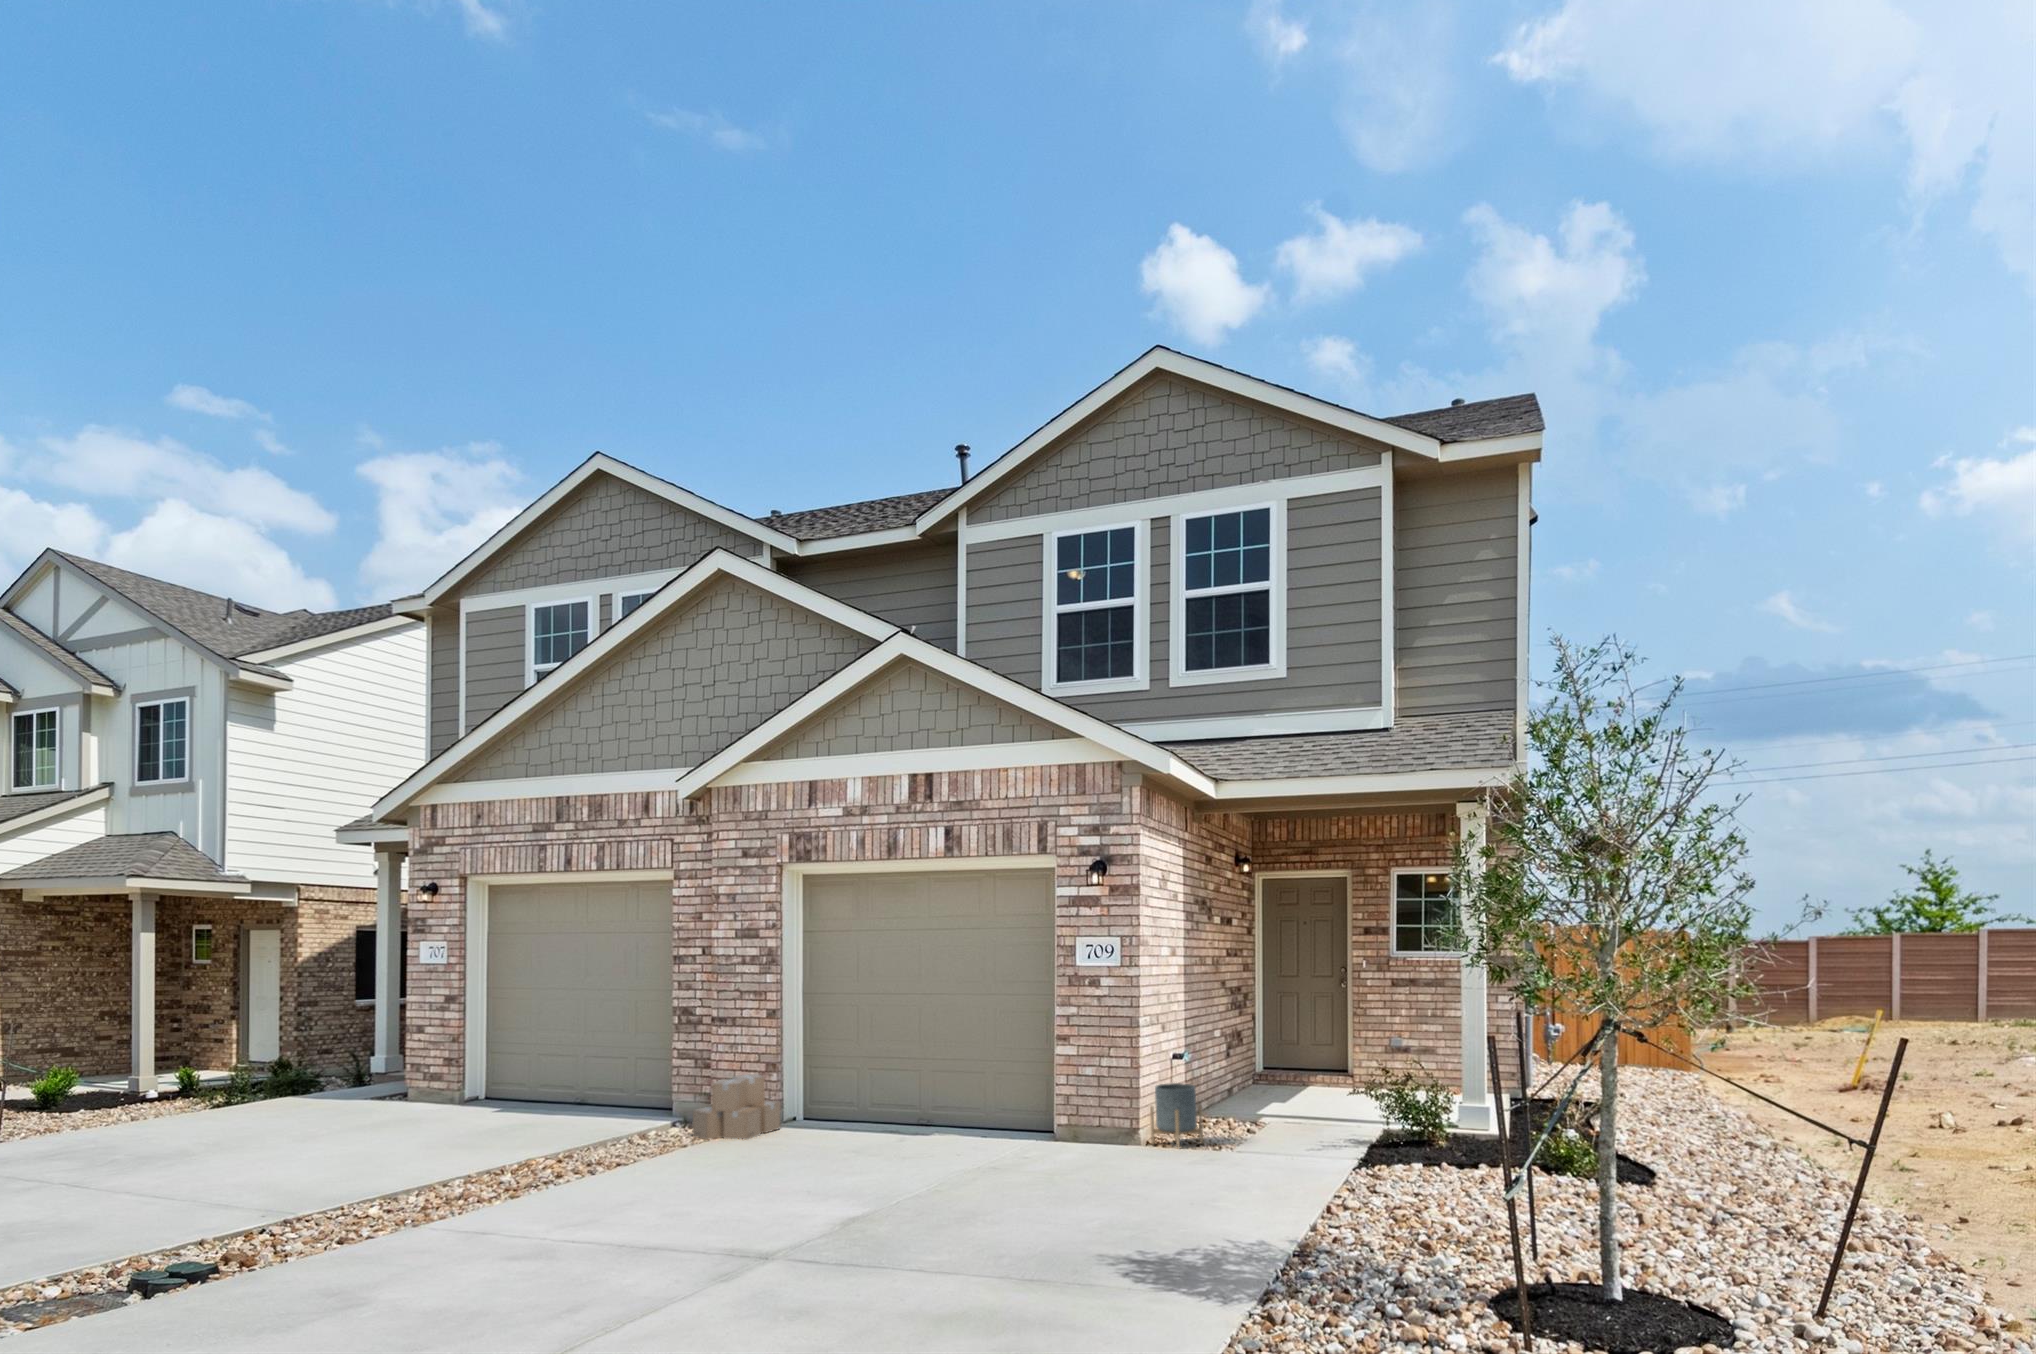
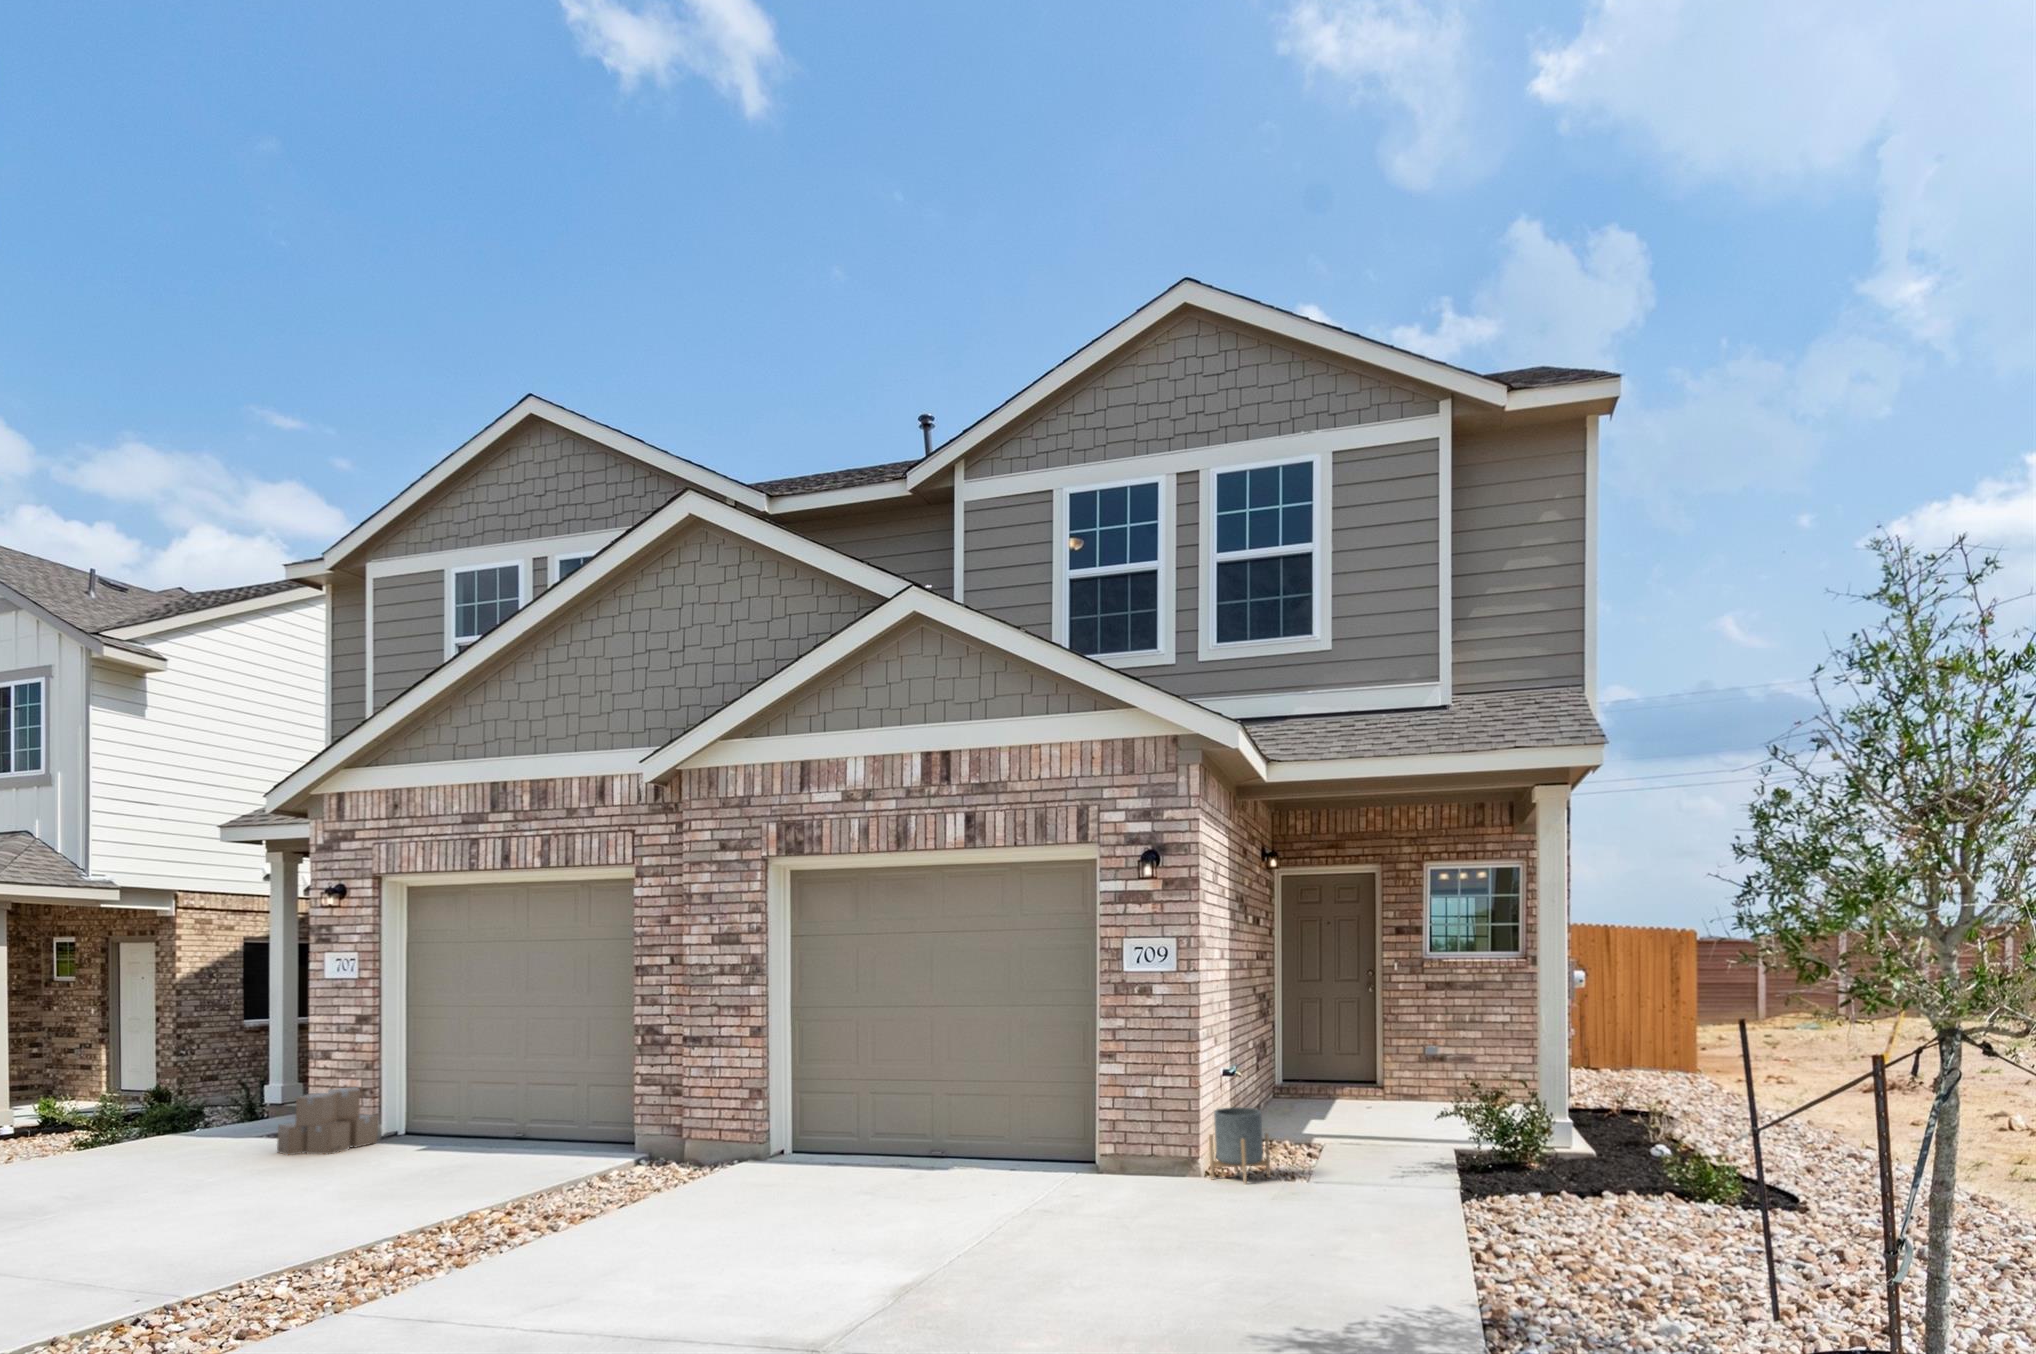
cardboard box: present [693,1074,780,1140] -> present [277,1087,378,1155]

